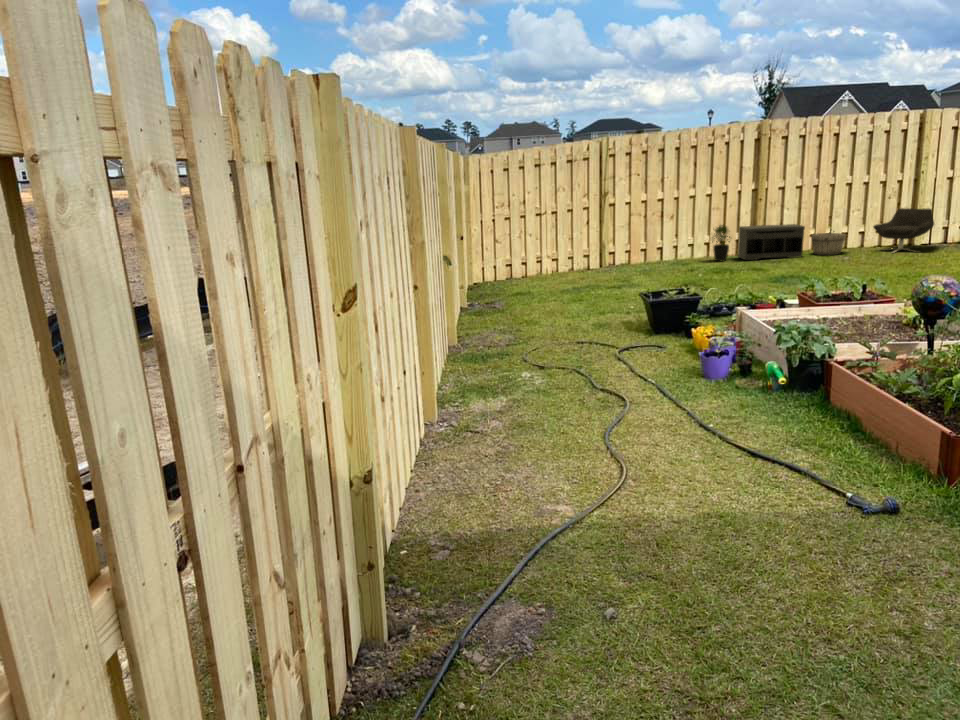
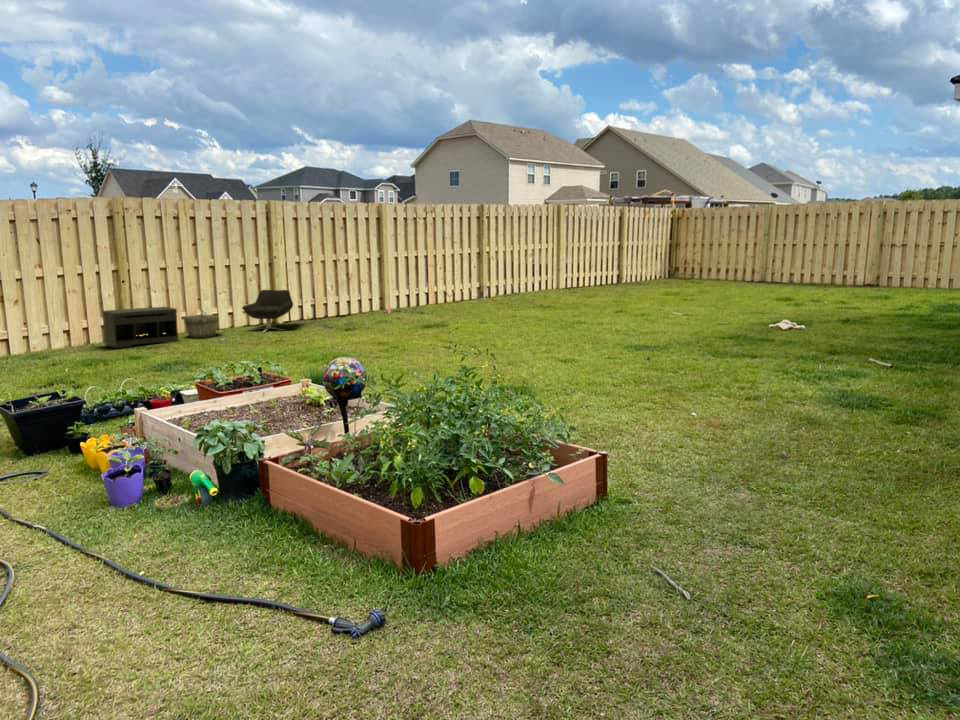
potted plant: present [712,225,730,261] -> none [67,308,97,351]

